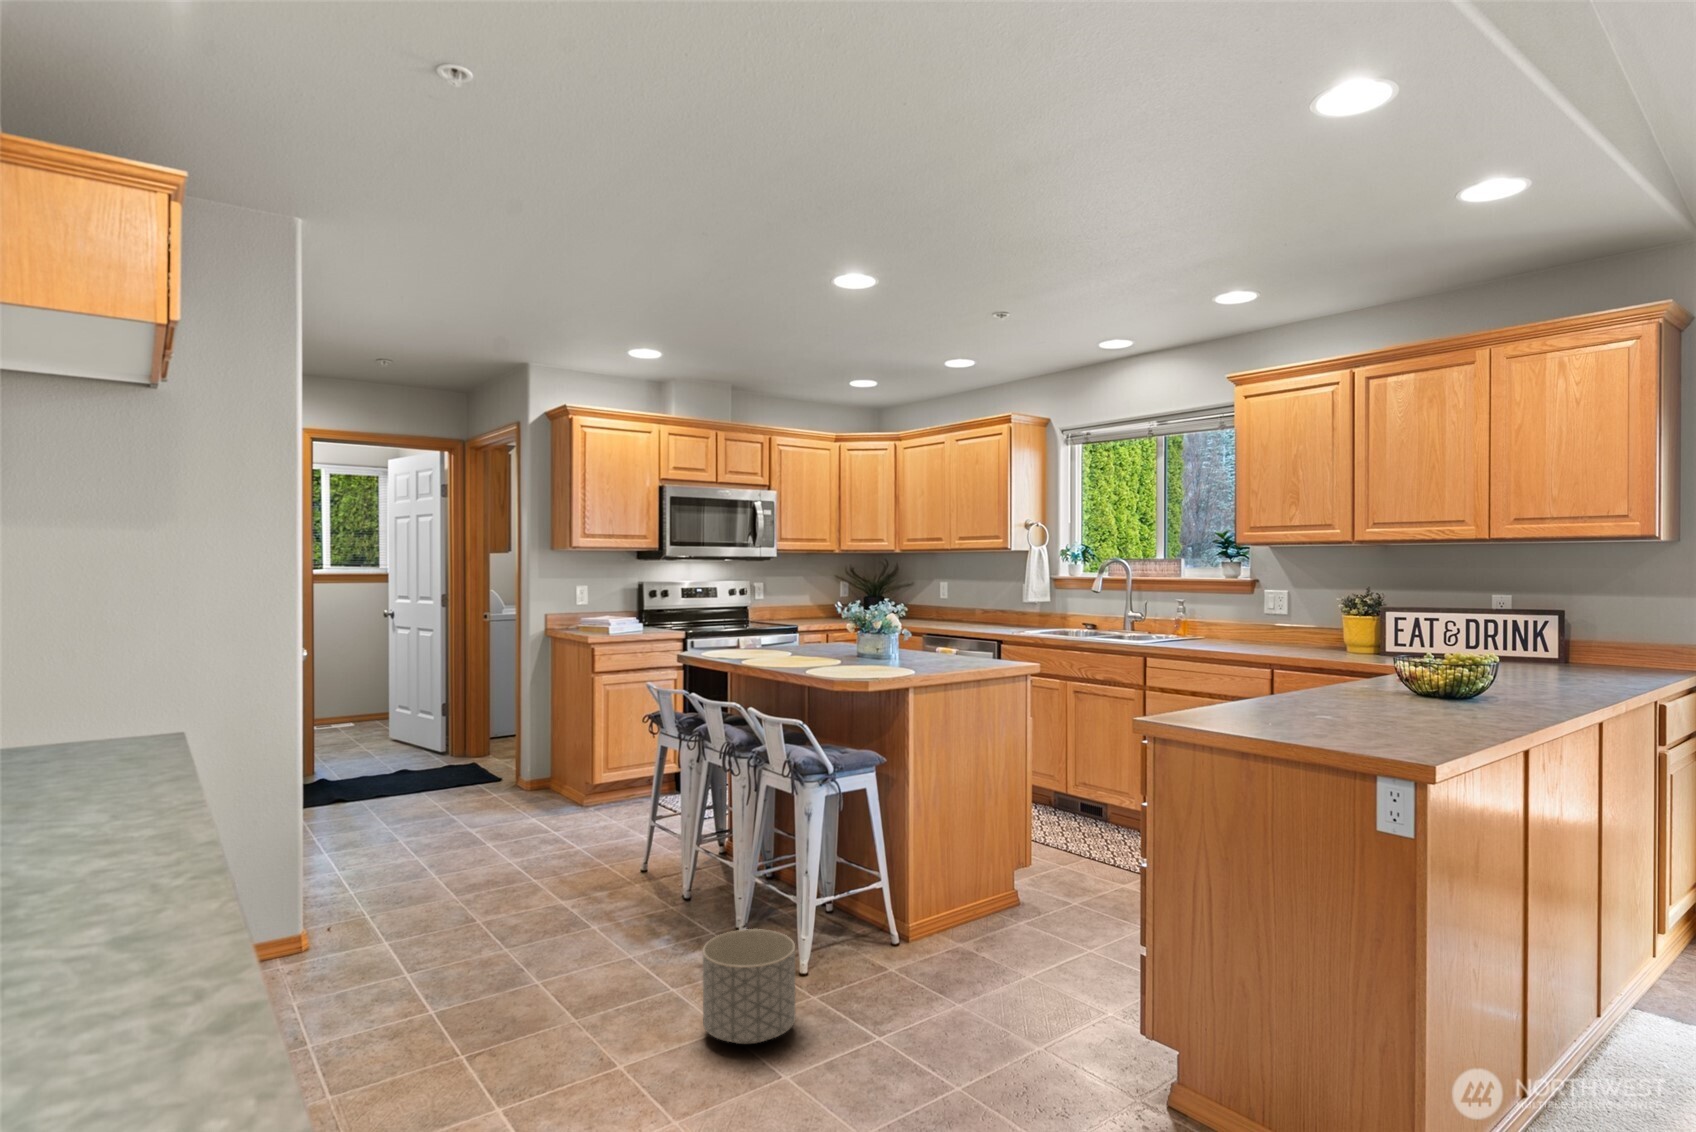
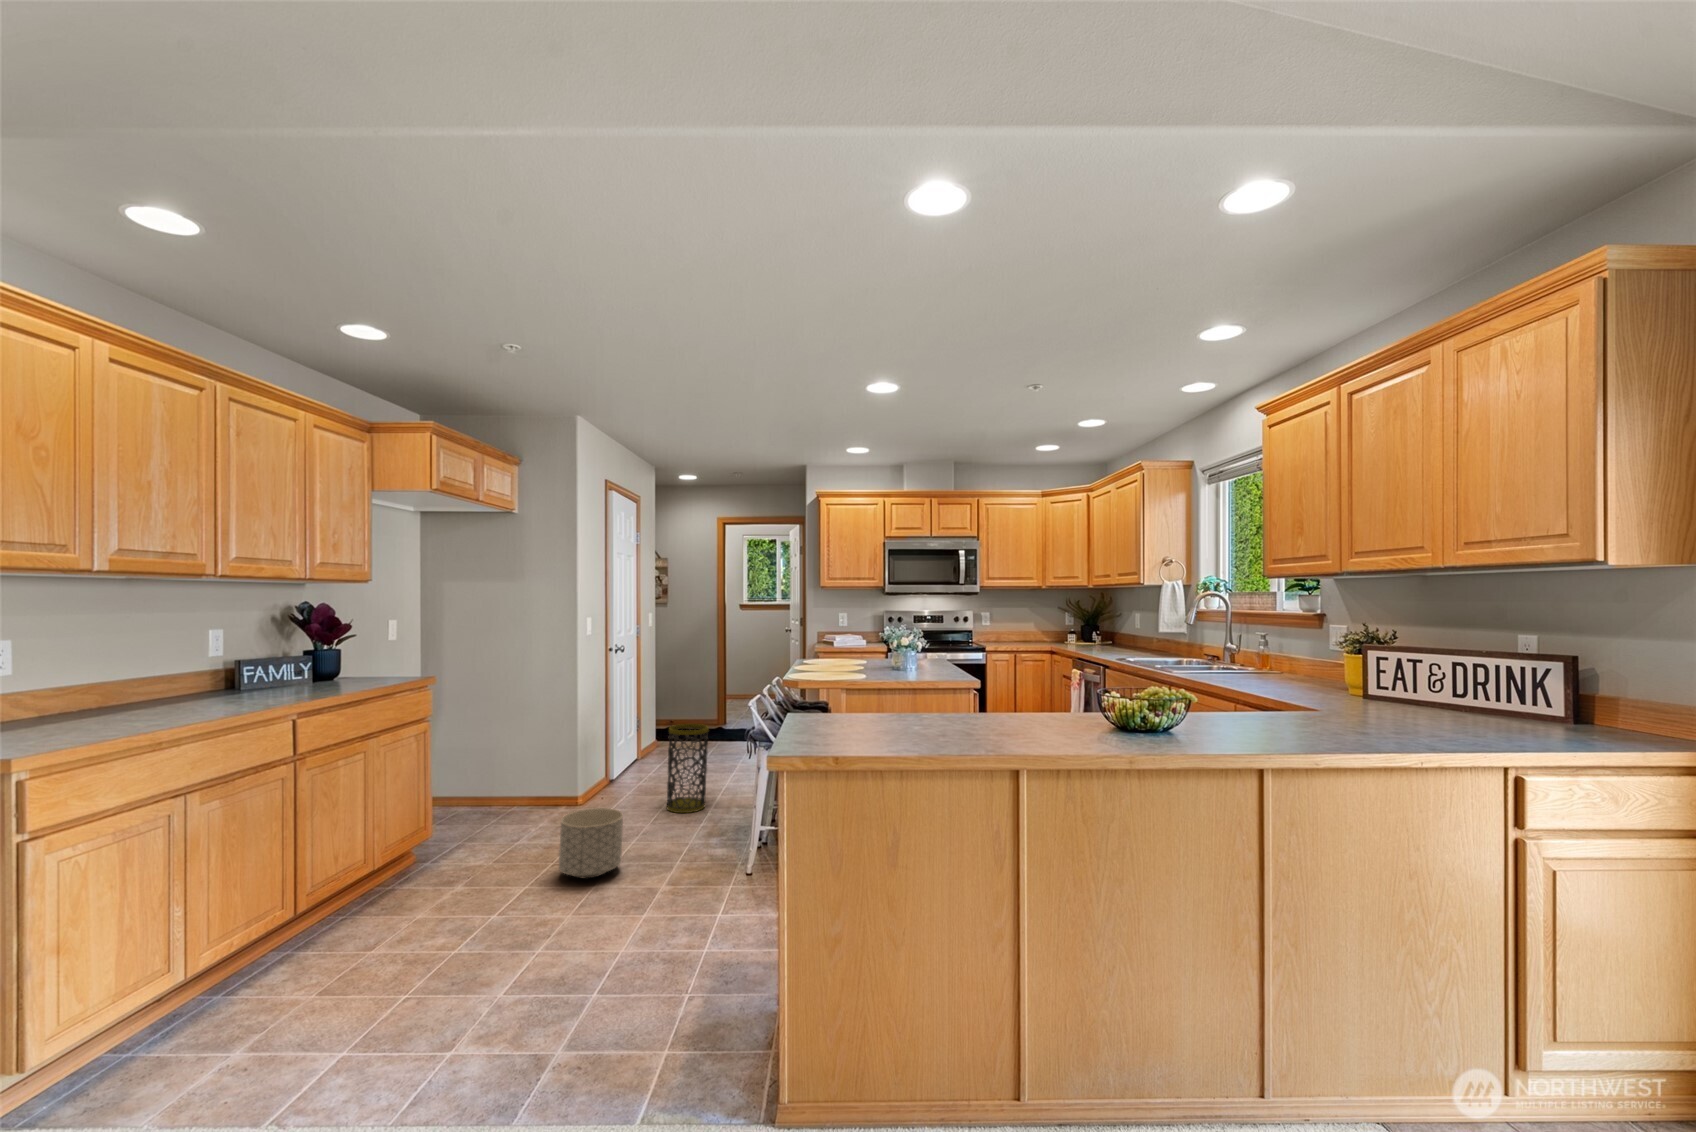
trash can: none [603,789,666,933] -> present [667,724,709,813]

